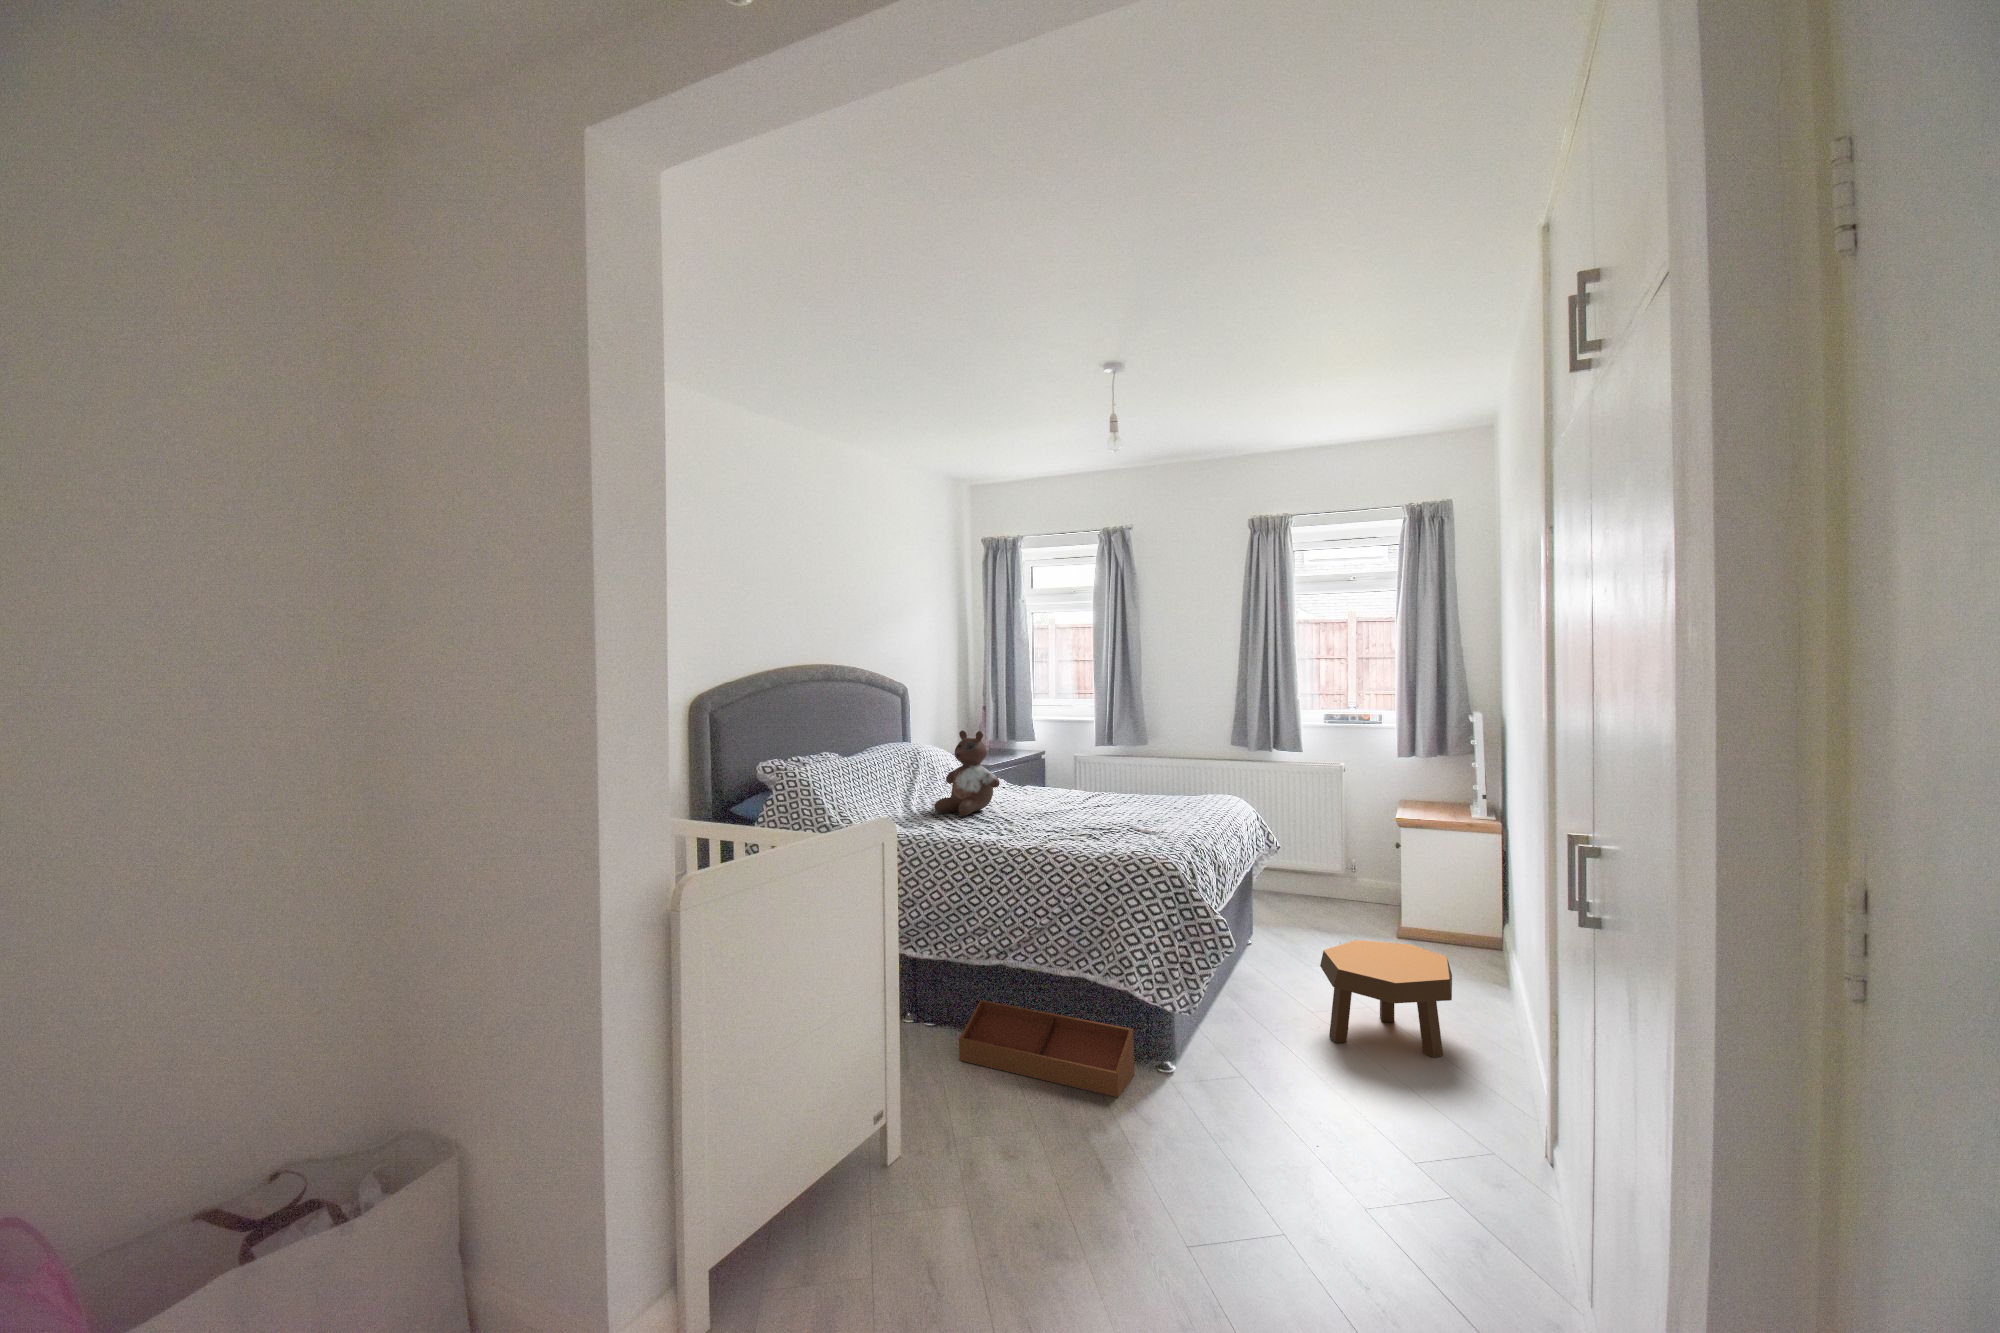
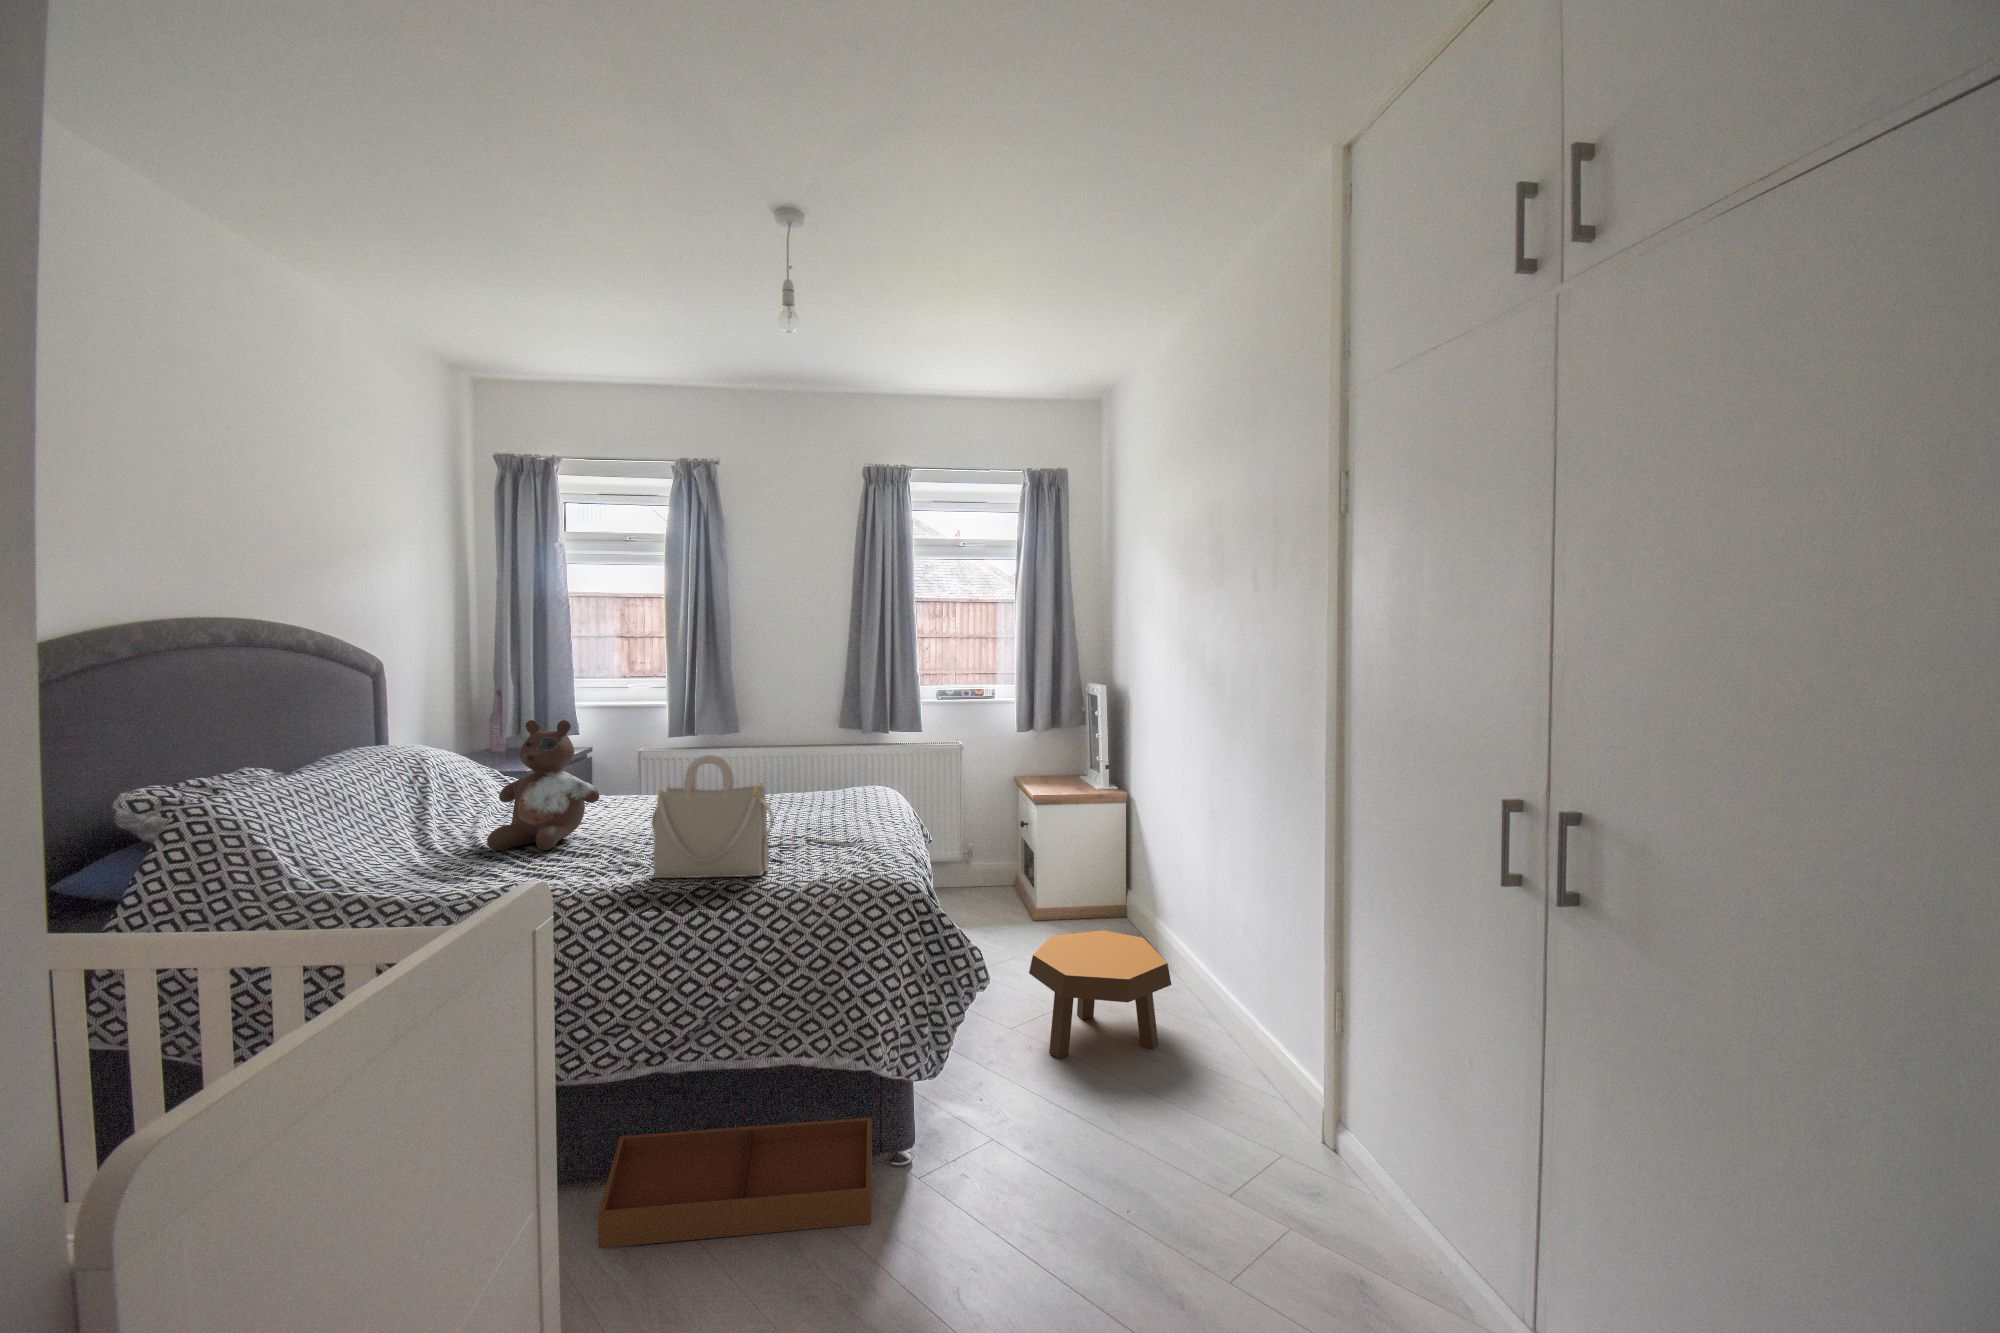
handbag: none [1008,758,1084,845] -> present [652,755,773,878]

